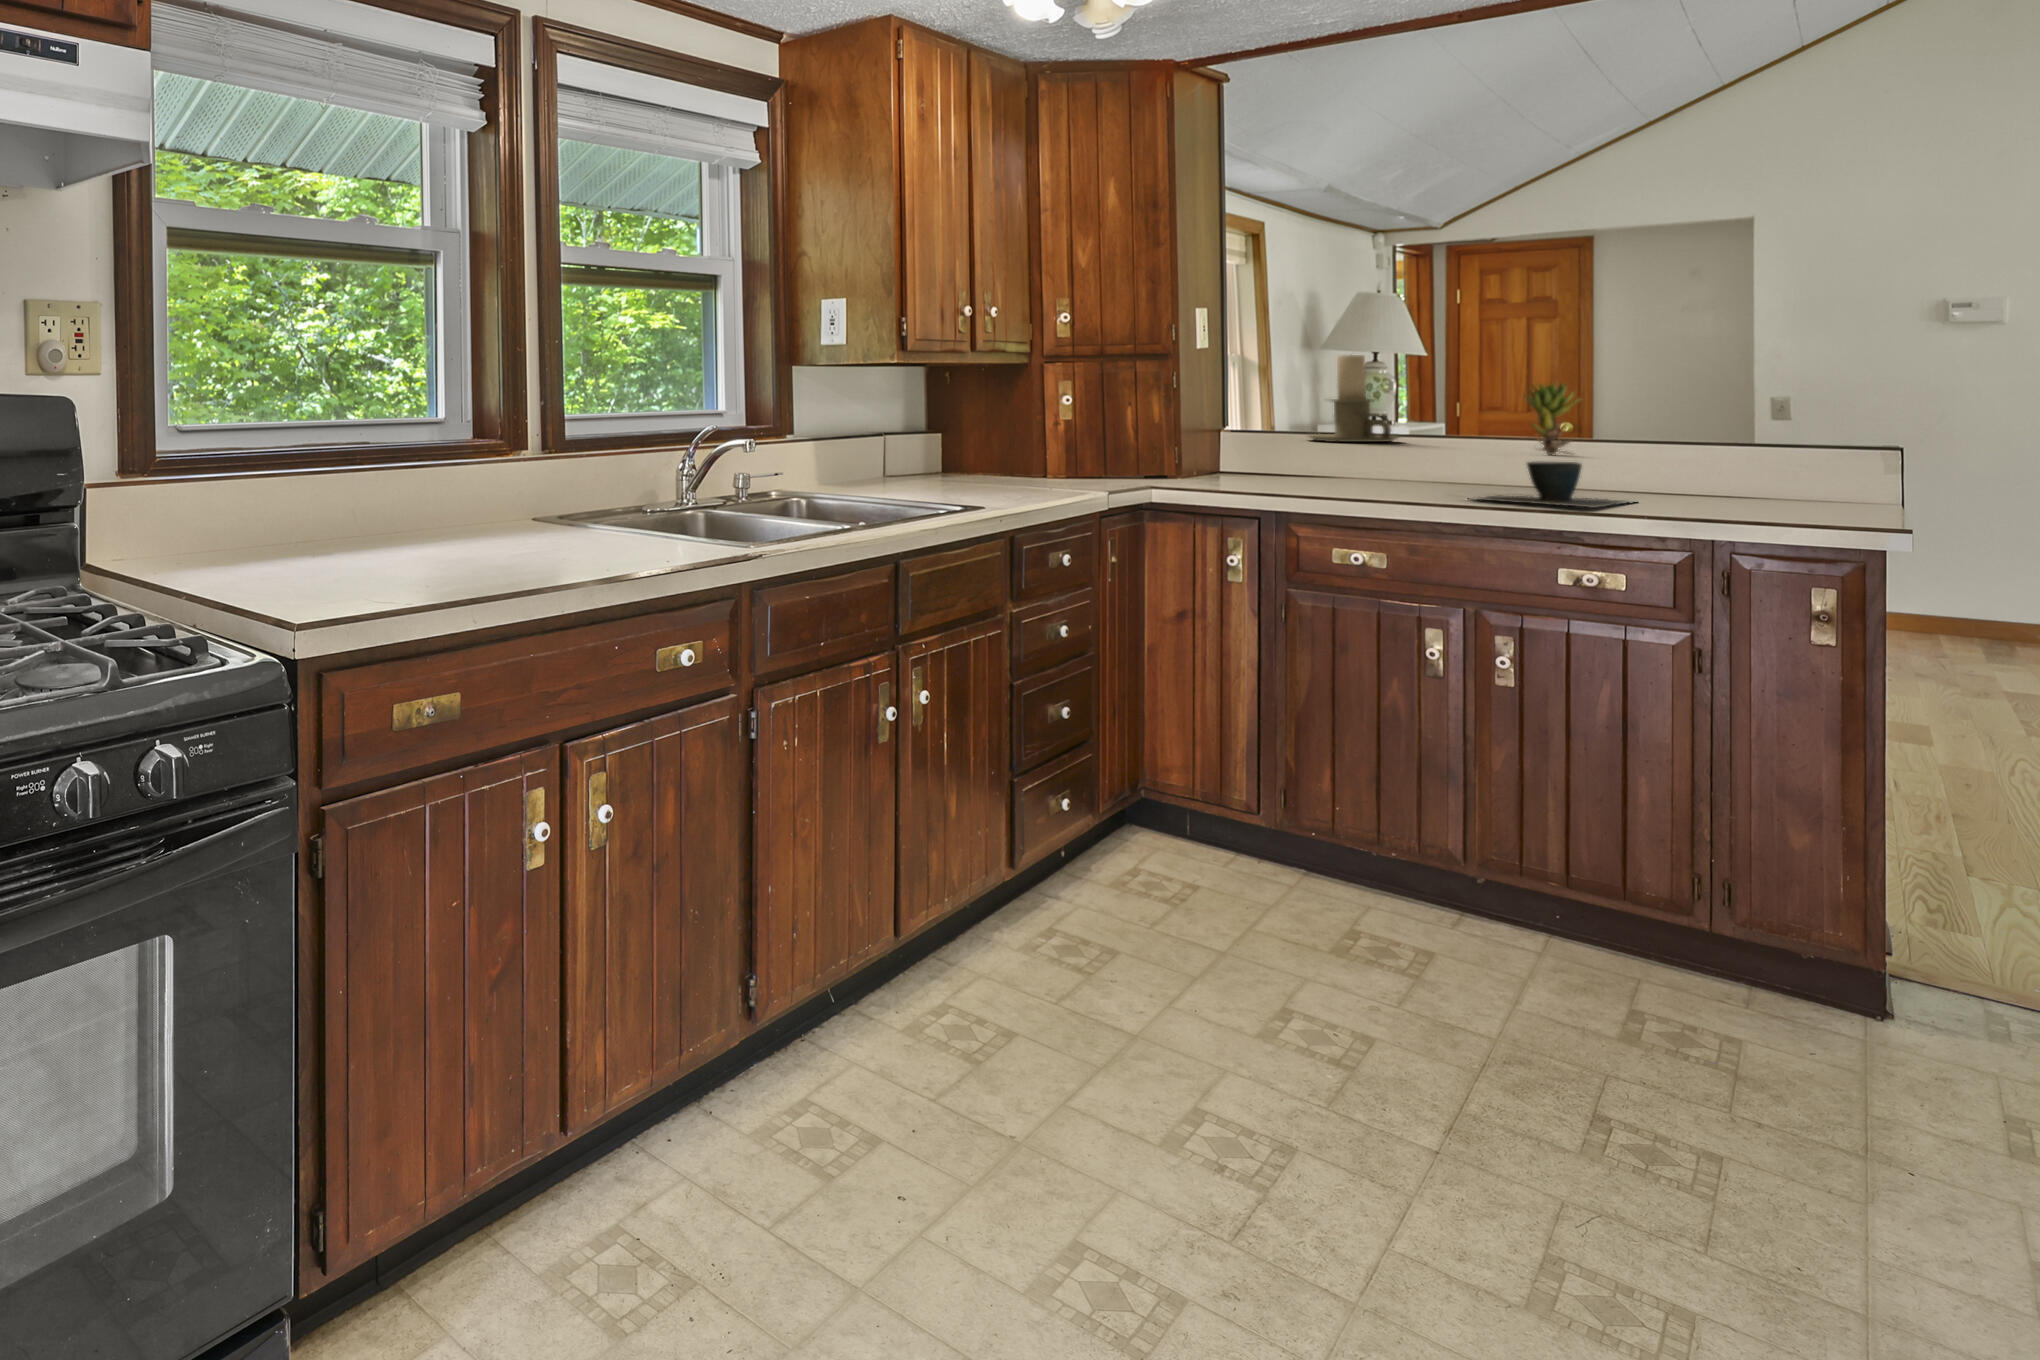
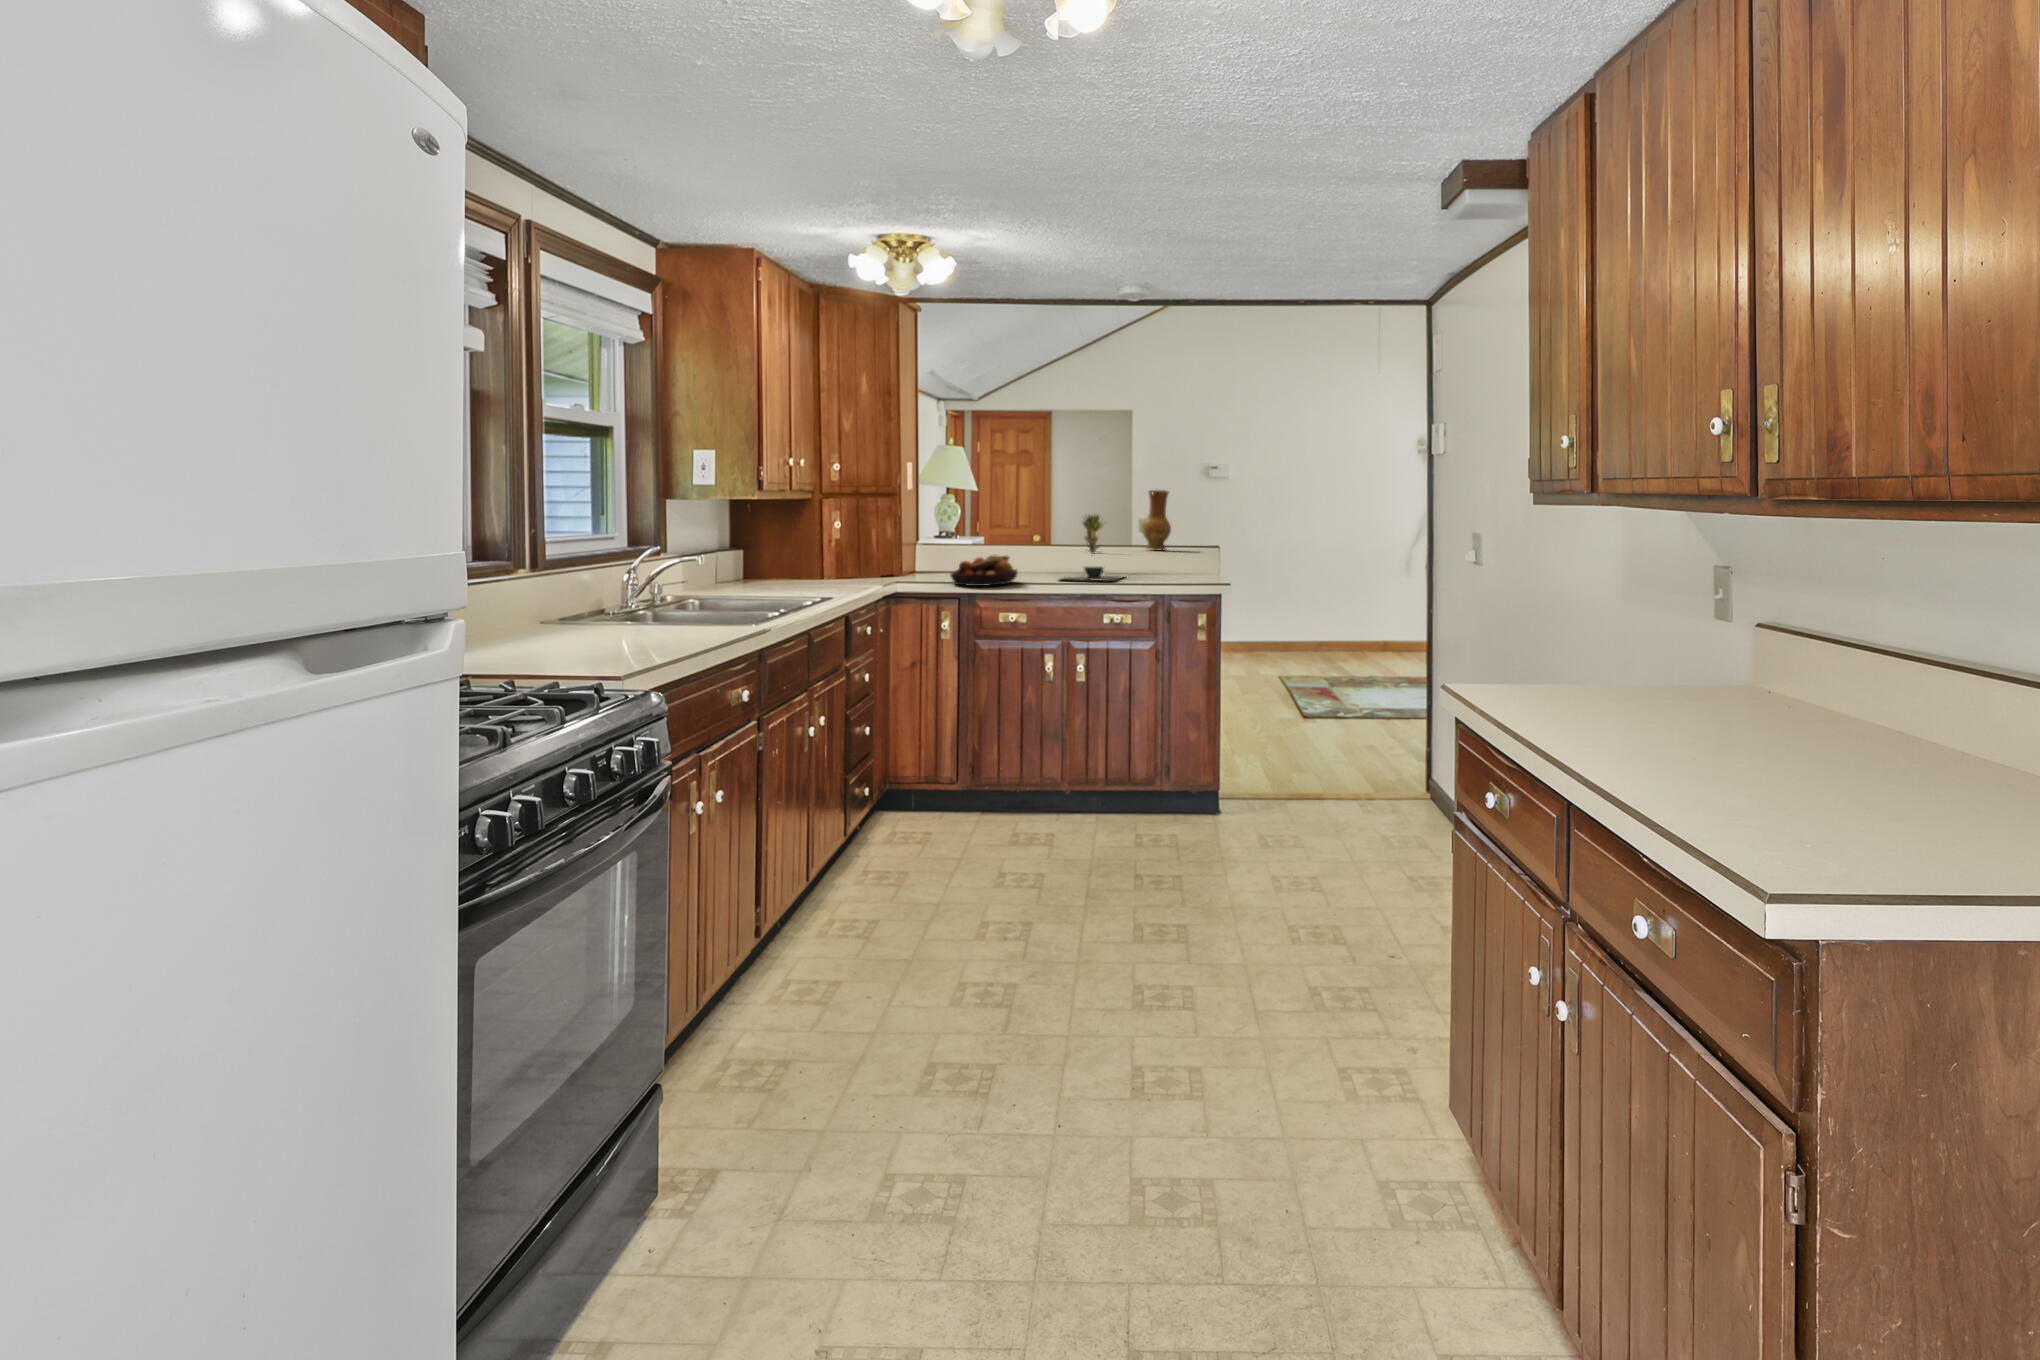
ceramic jug: none [1688,338,1766,454] -> present [1142,490,1171,551]
candle holder: present [1309,355,1399,442] -> none [962,495,1014,549]
fruit bowl: none [1250,450,1381,501] -> present [950,556,1018,586]

